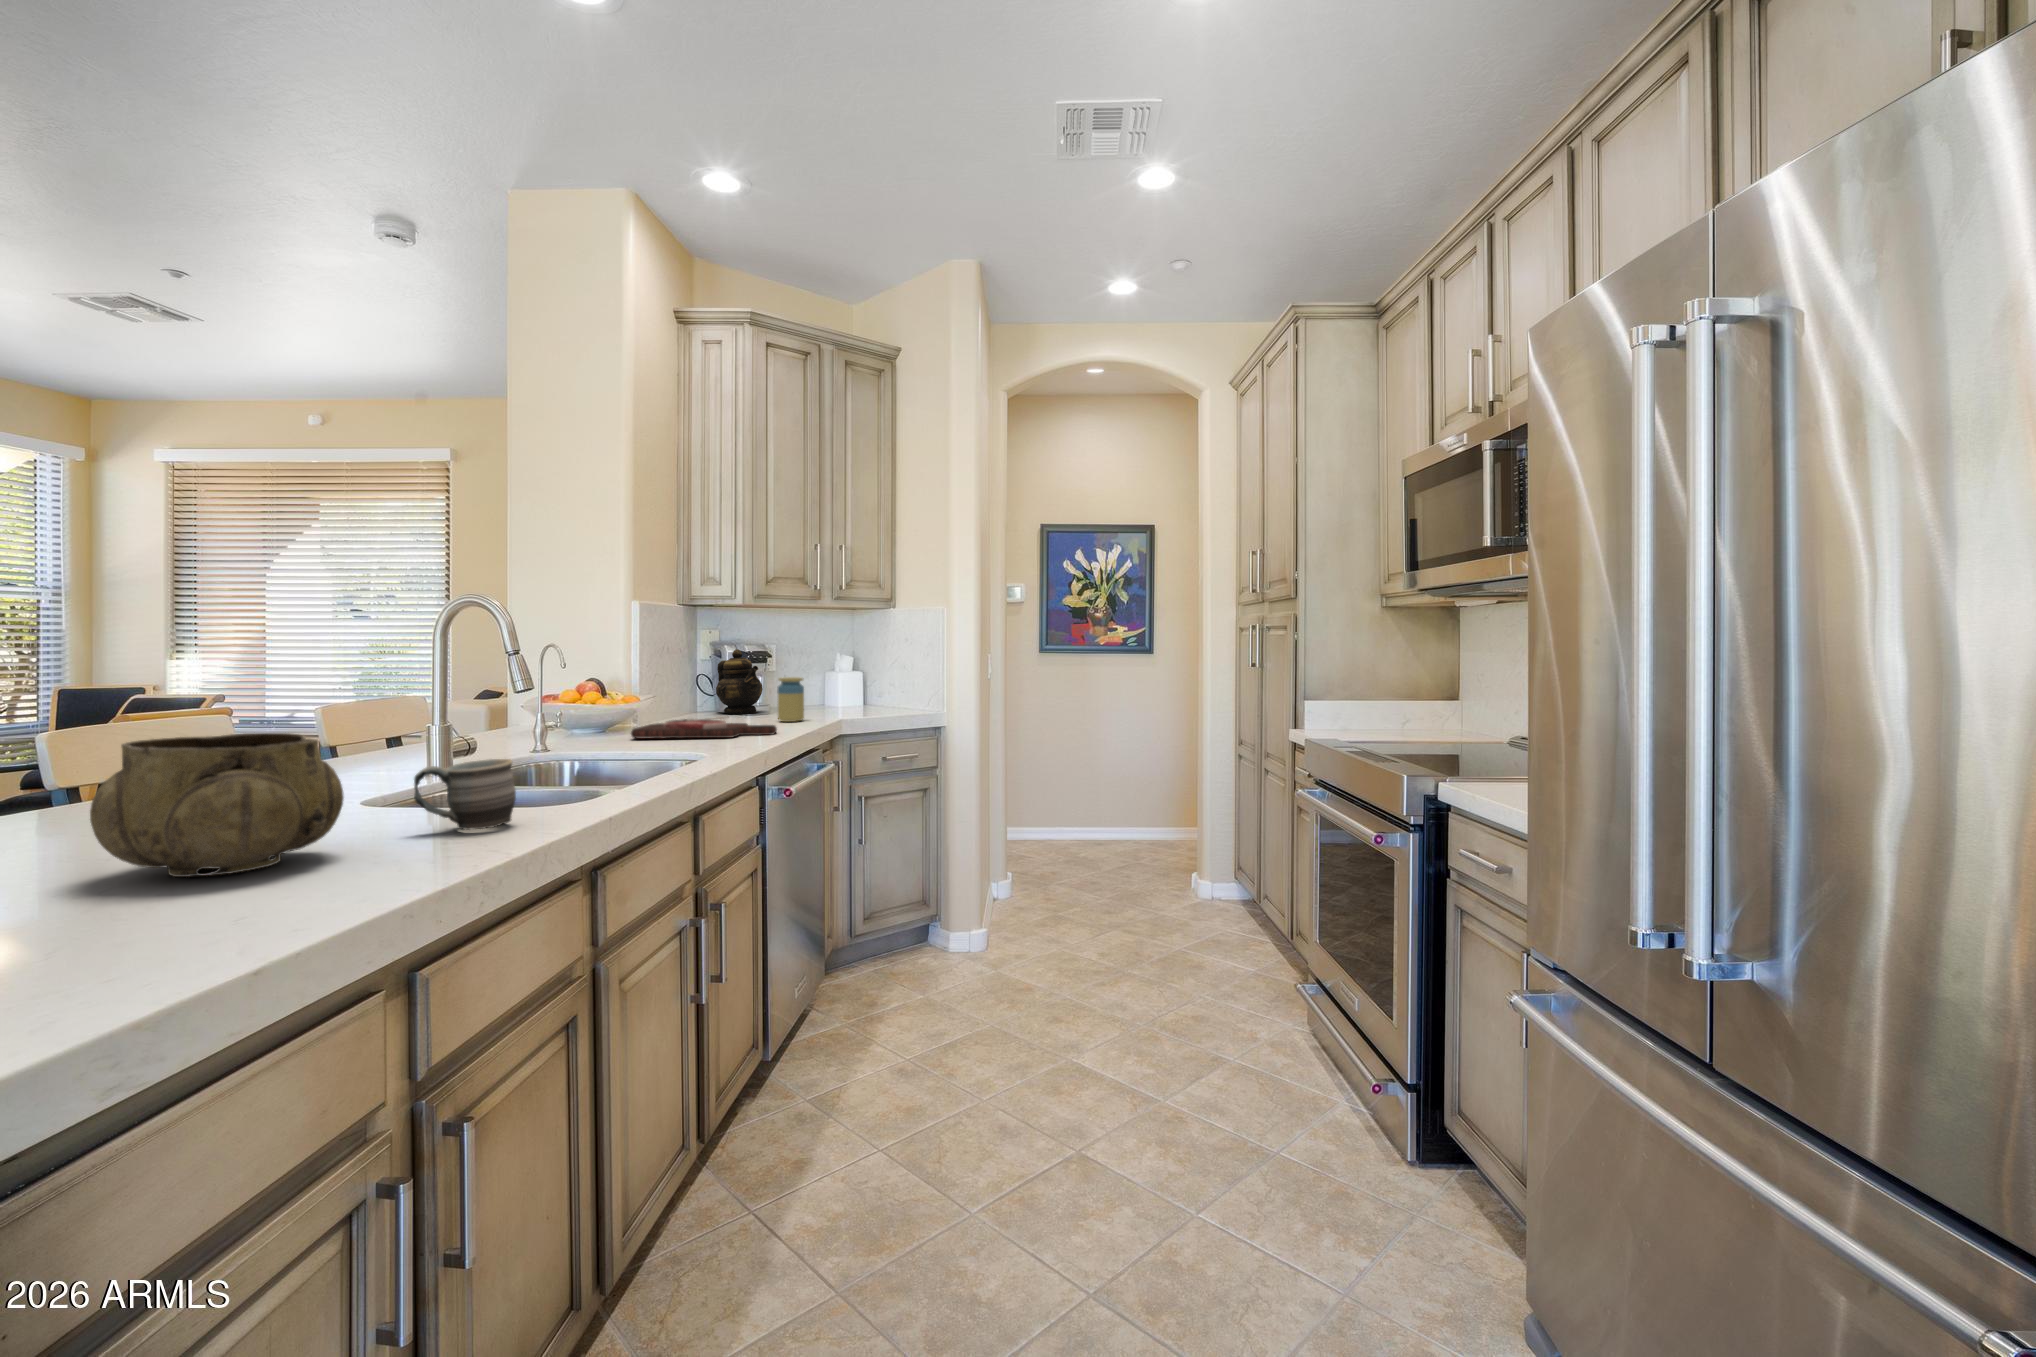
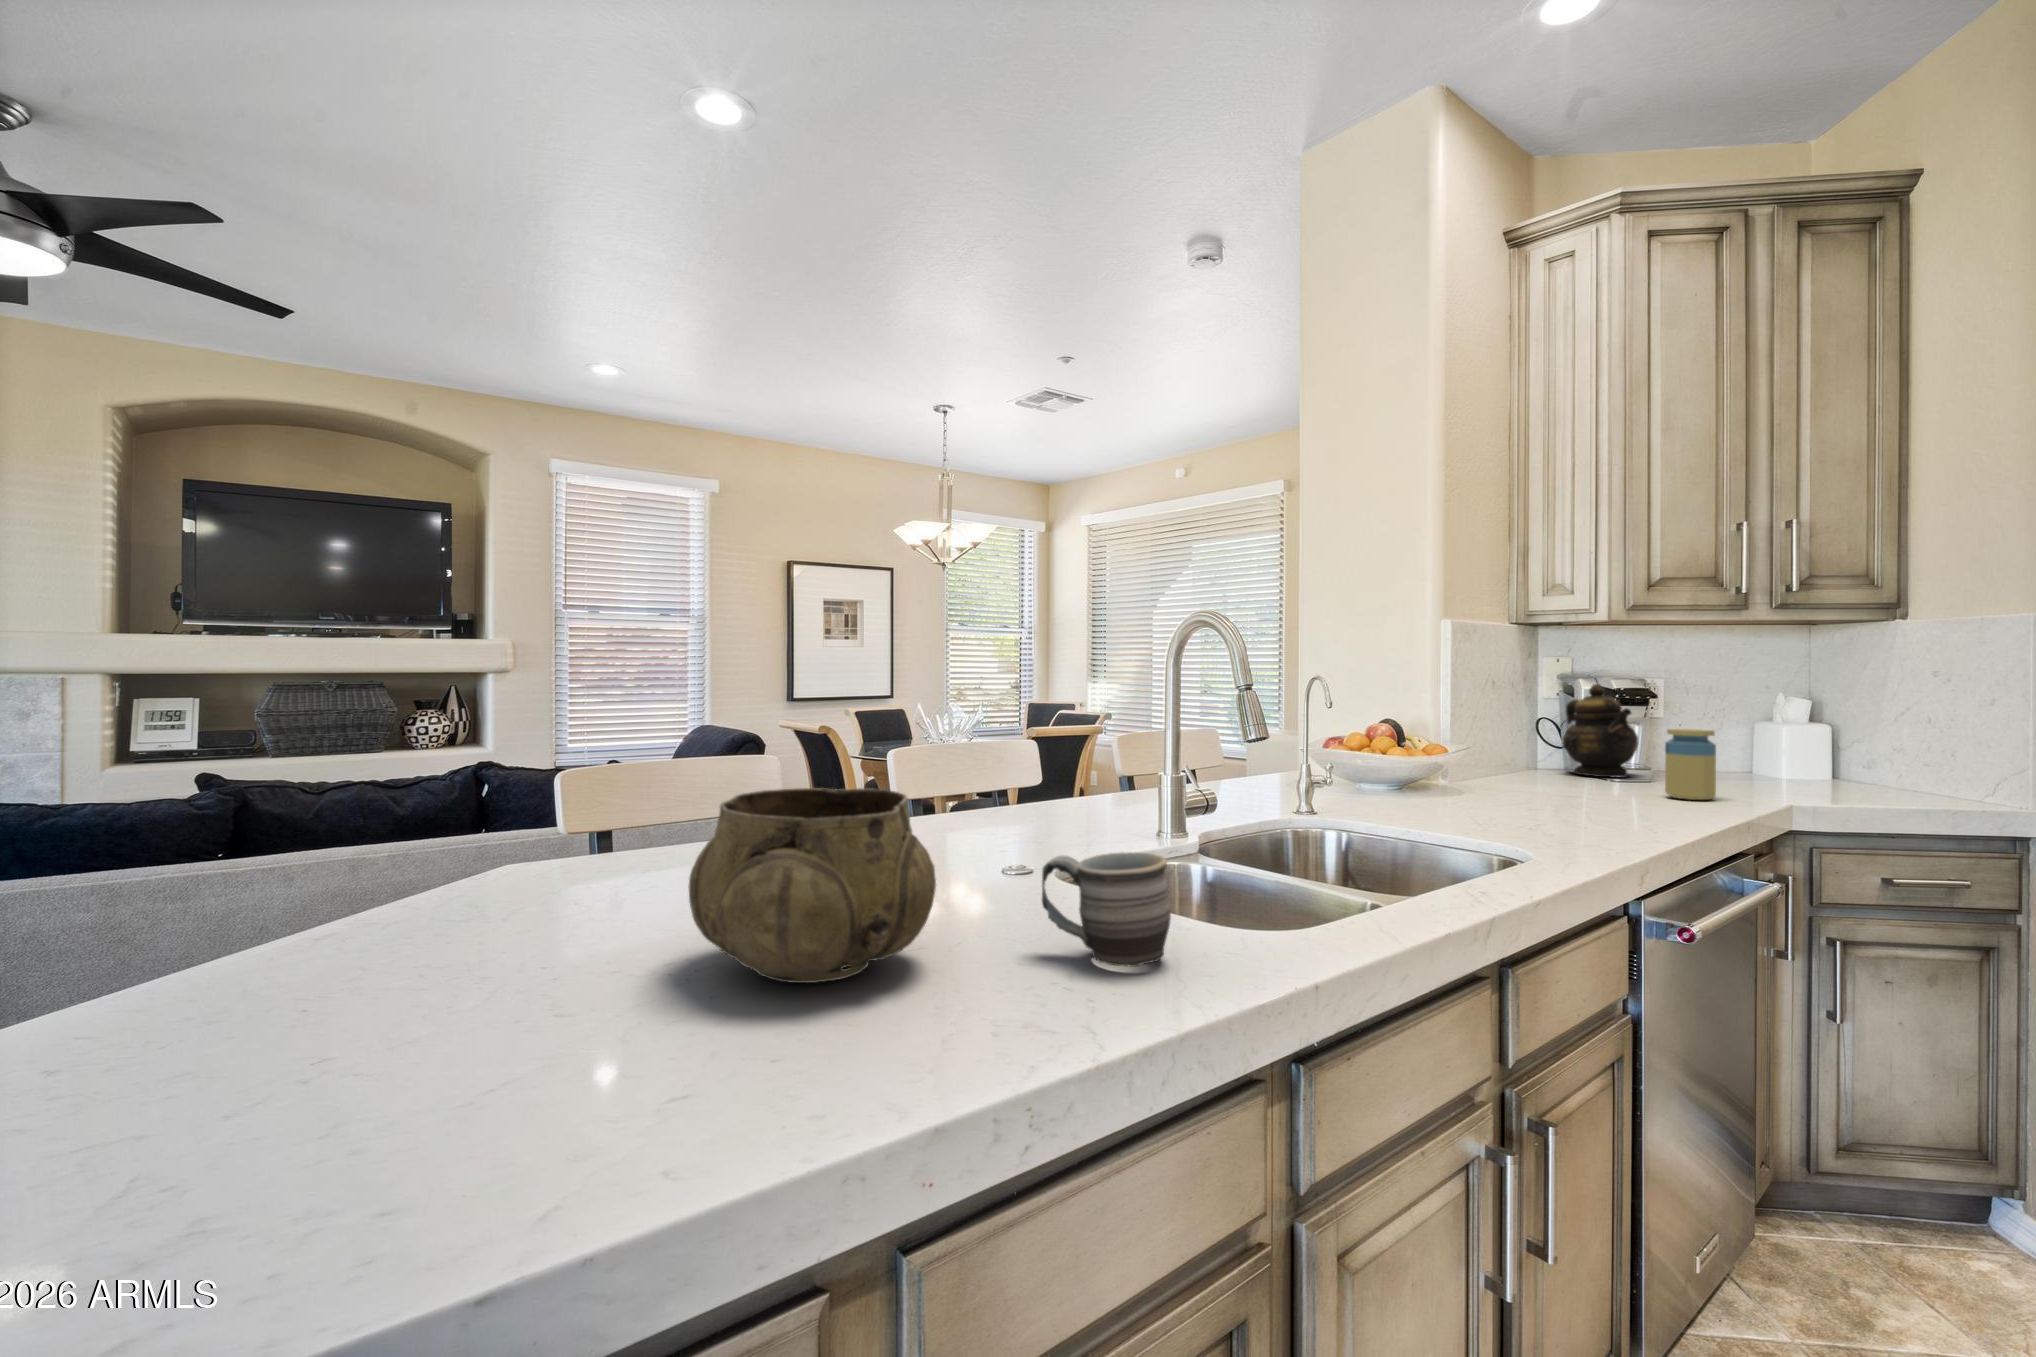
cutting board: present [631,718,777,739] -> none [1427,783,1664,822]

